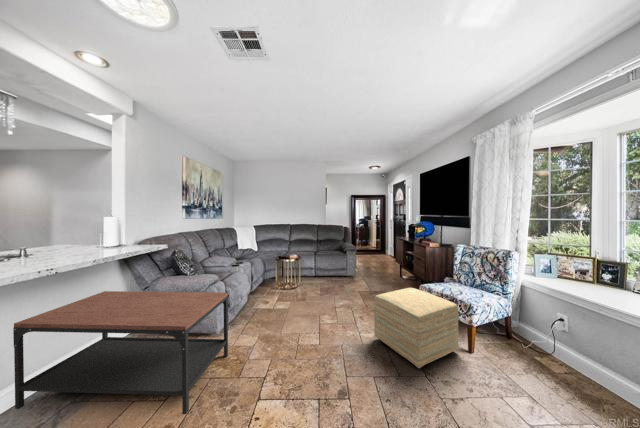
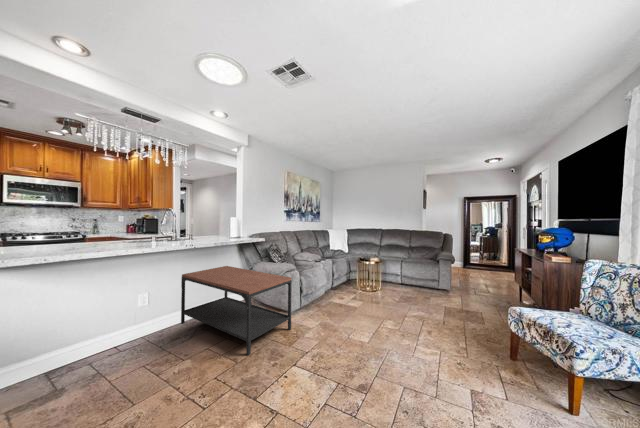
ottoman: present [374,288,459,368] -> none [431,306,550,402]

